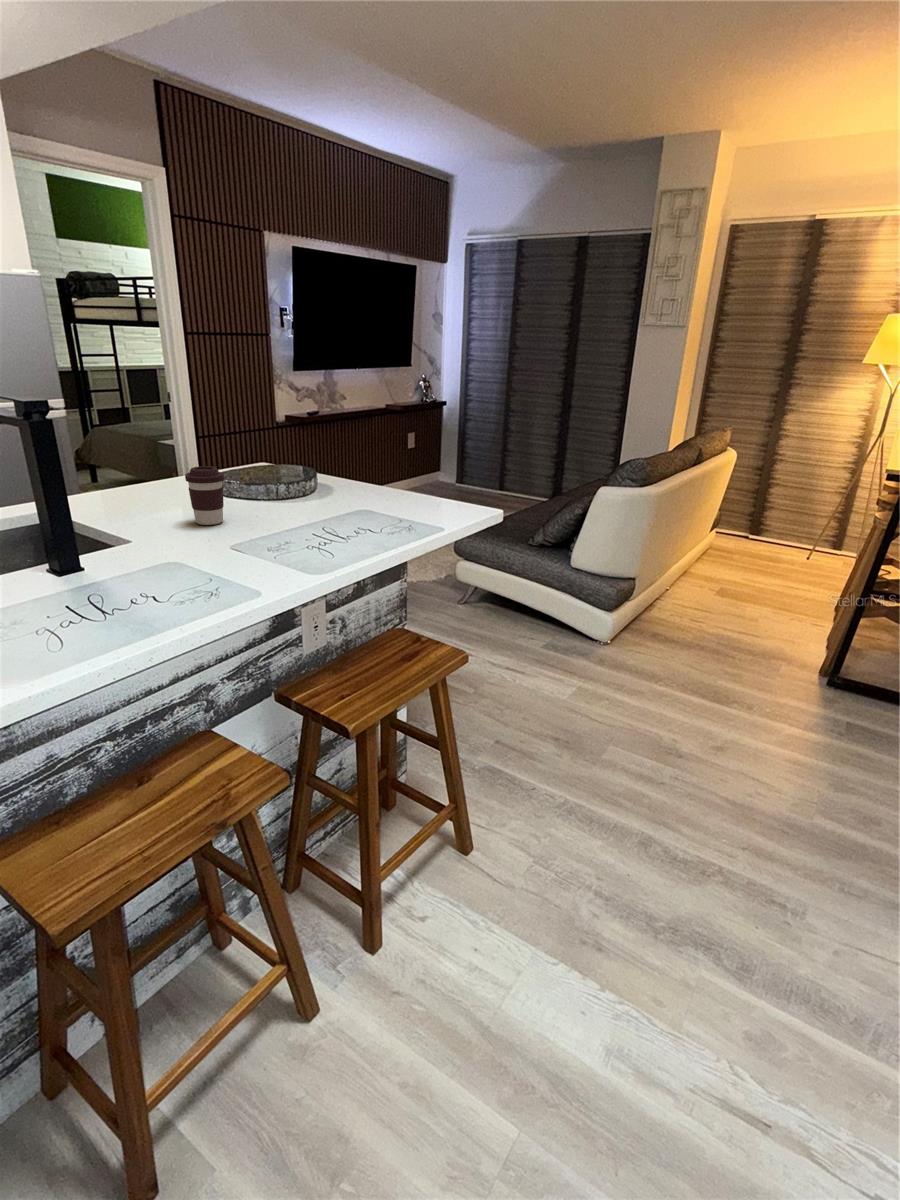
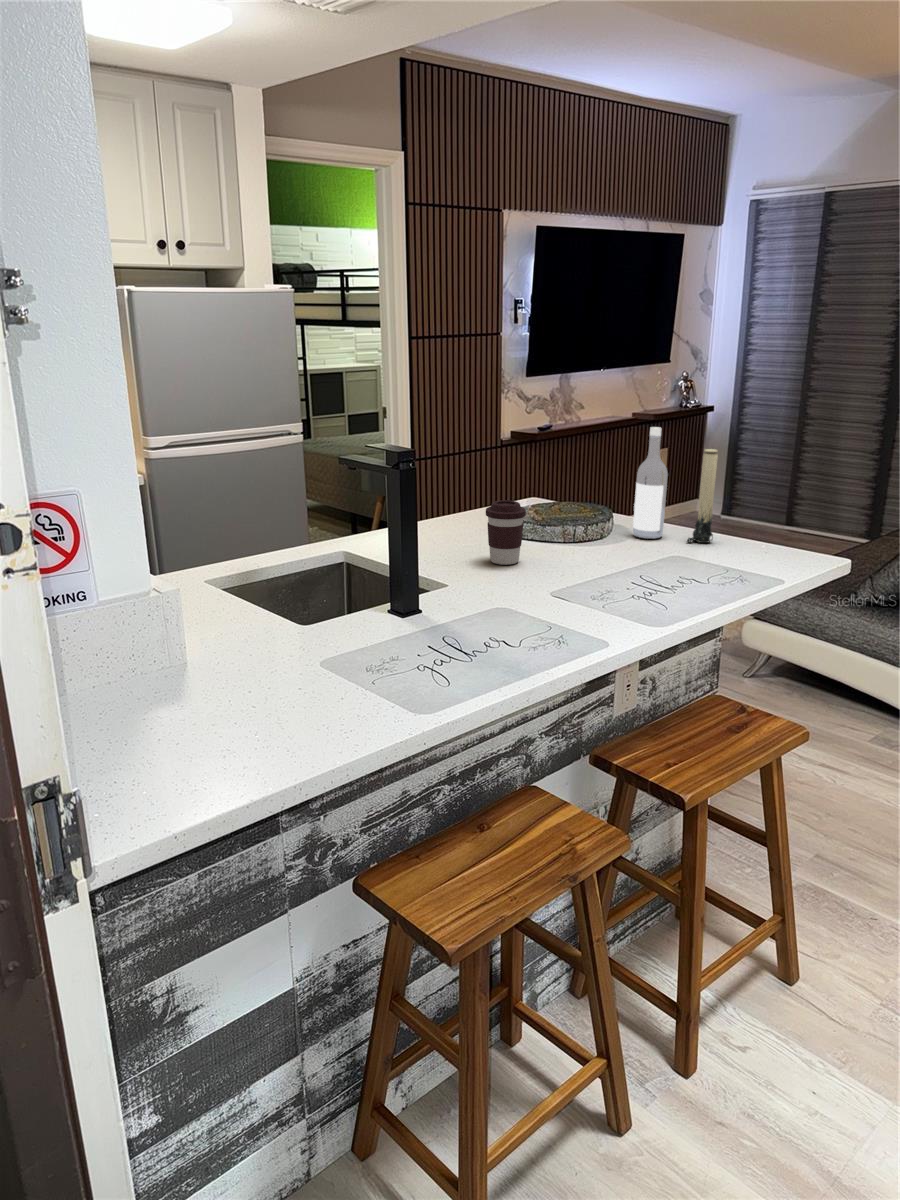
wine bottle: none [336,402,362,499] -> present [633,427,668,539]
candle: none [380,422,402,502] -> present [687,449,718,543]

